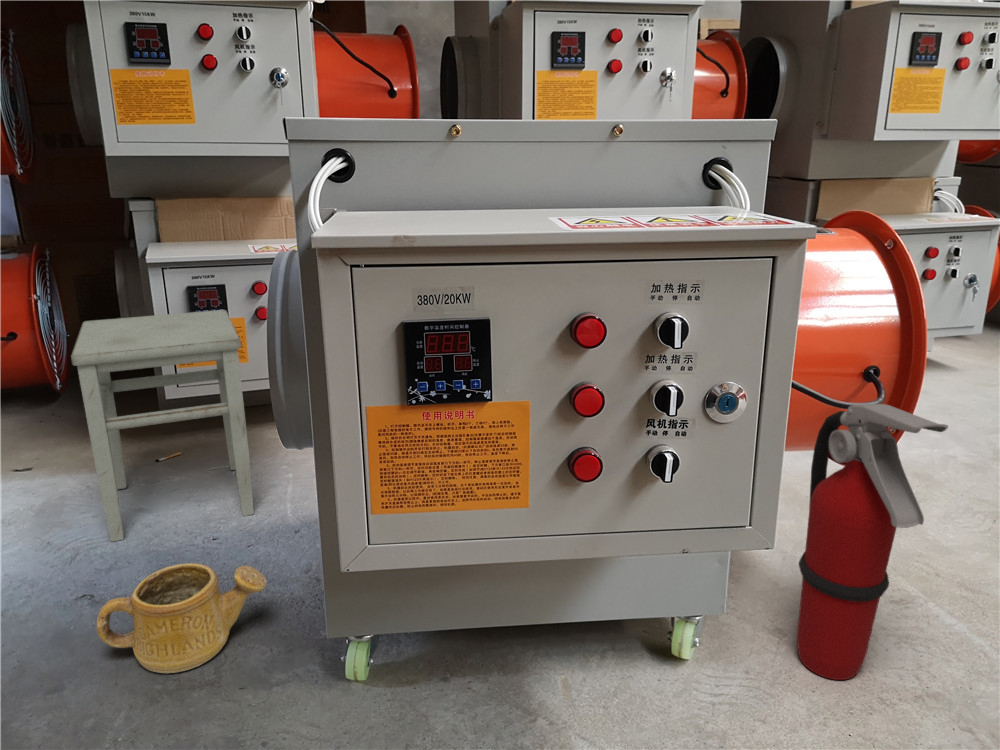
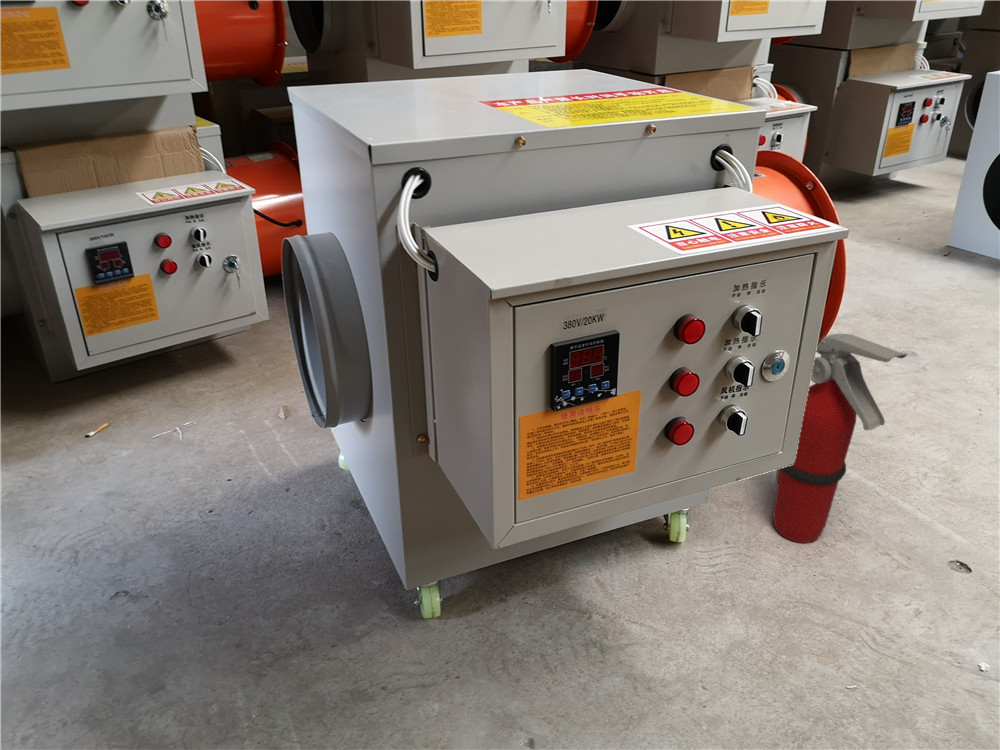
stool: present [71,310,254,542] -> none [11,280,246,545]
watering can: present [97,563,267,673] -> none [193,547,338,661]

